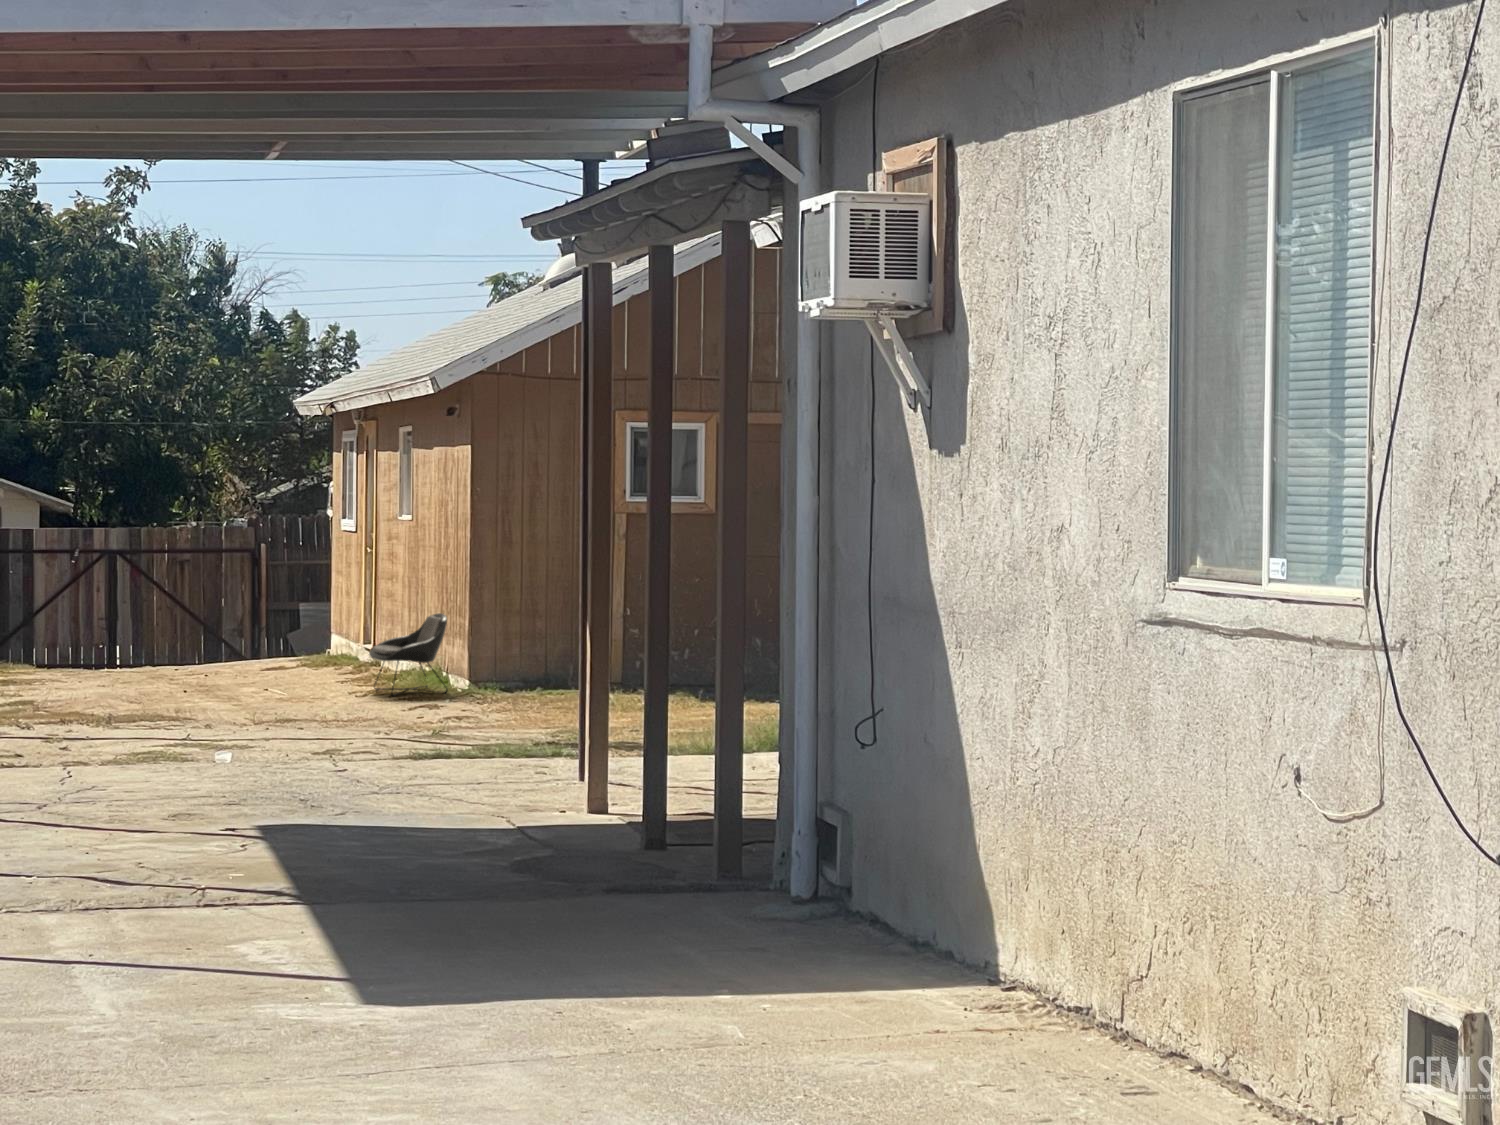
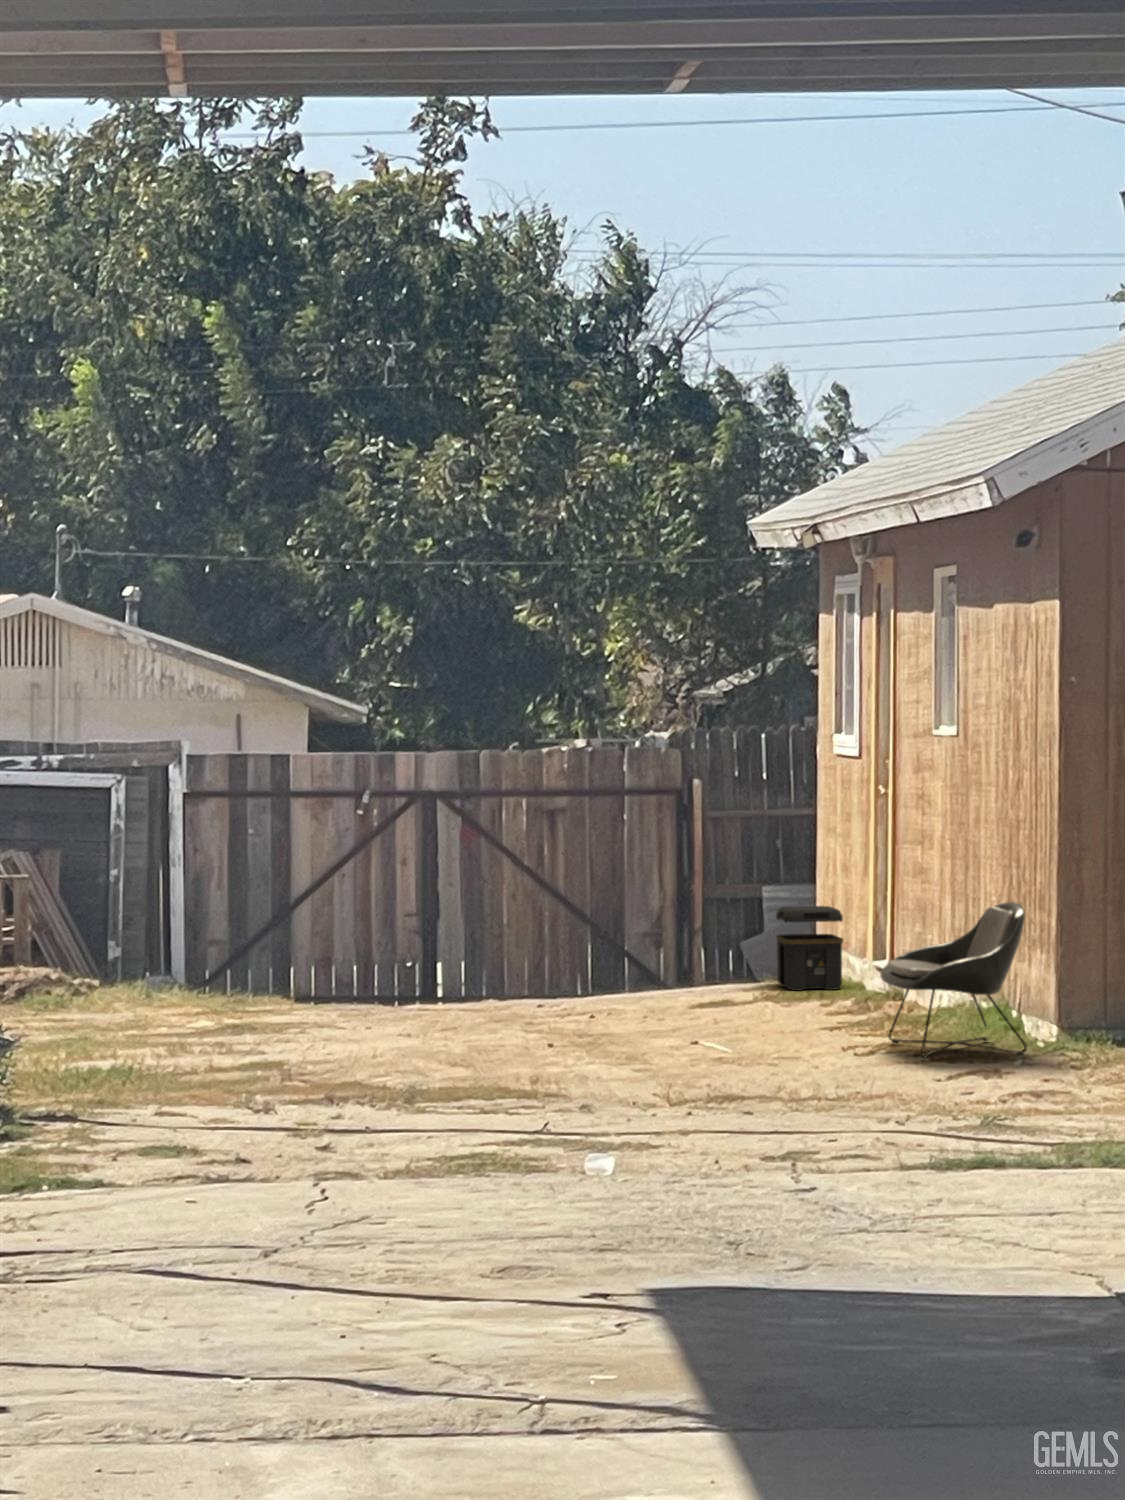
toolbox: none [309,616,348,665] -> present [776,906,843,991]

